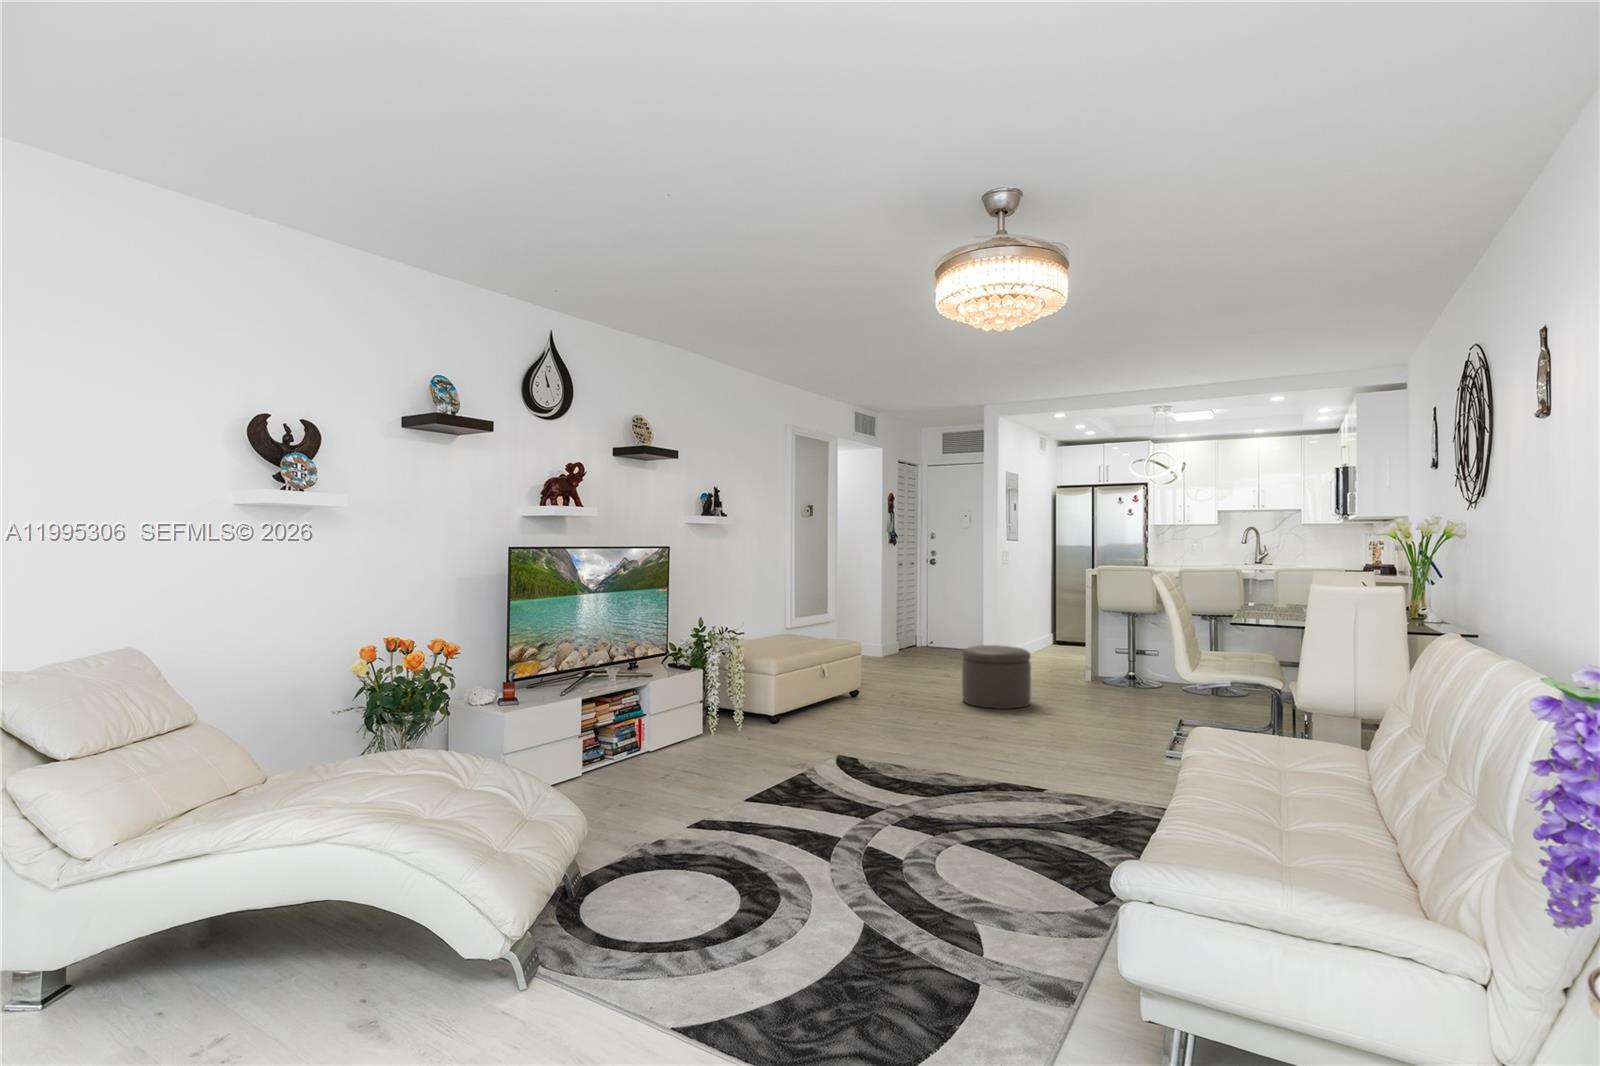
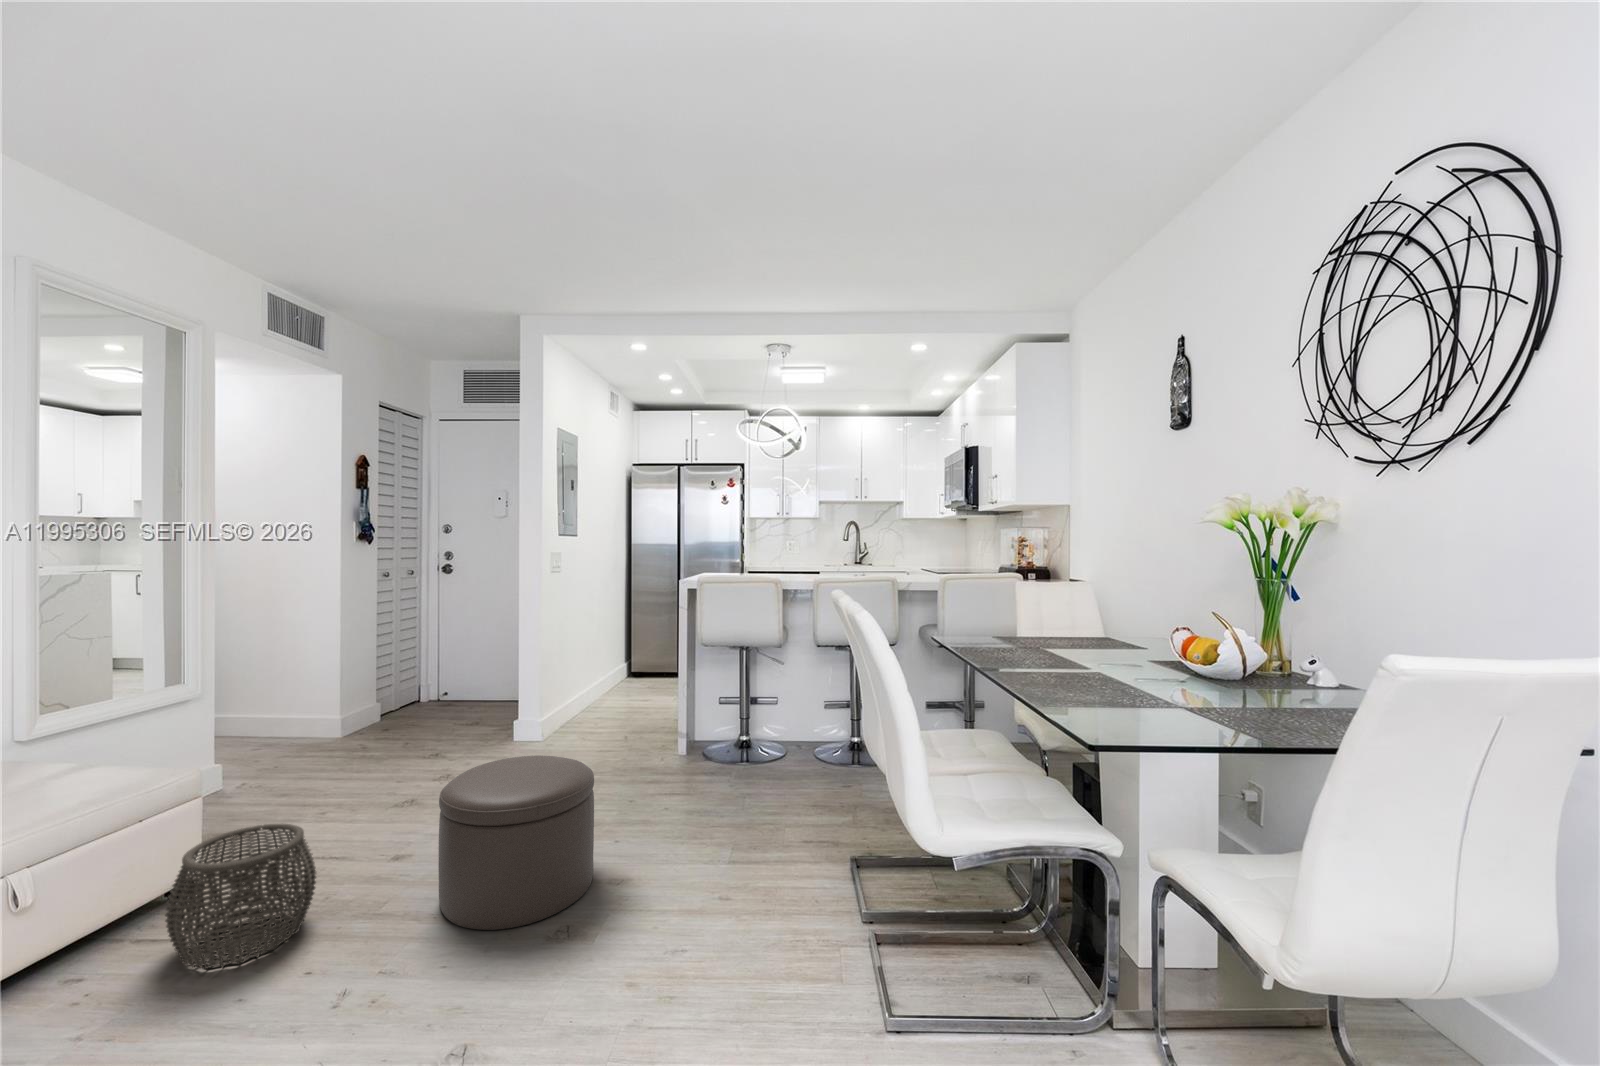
woven basket: none [870,657,916,702] -> present [165,824,316,969]

